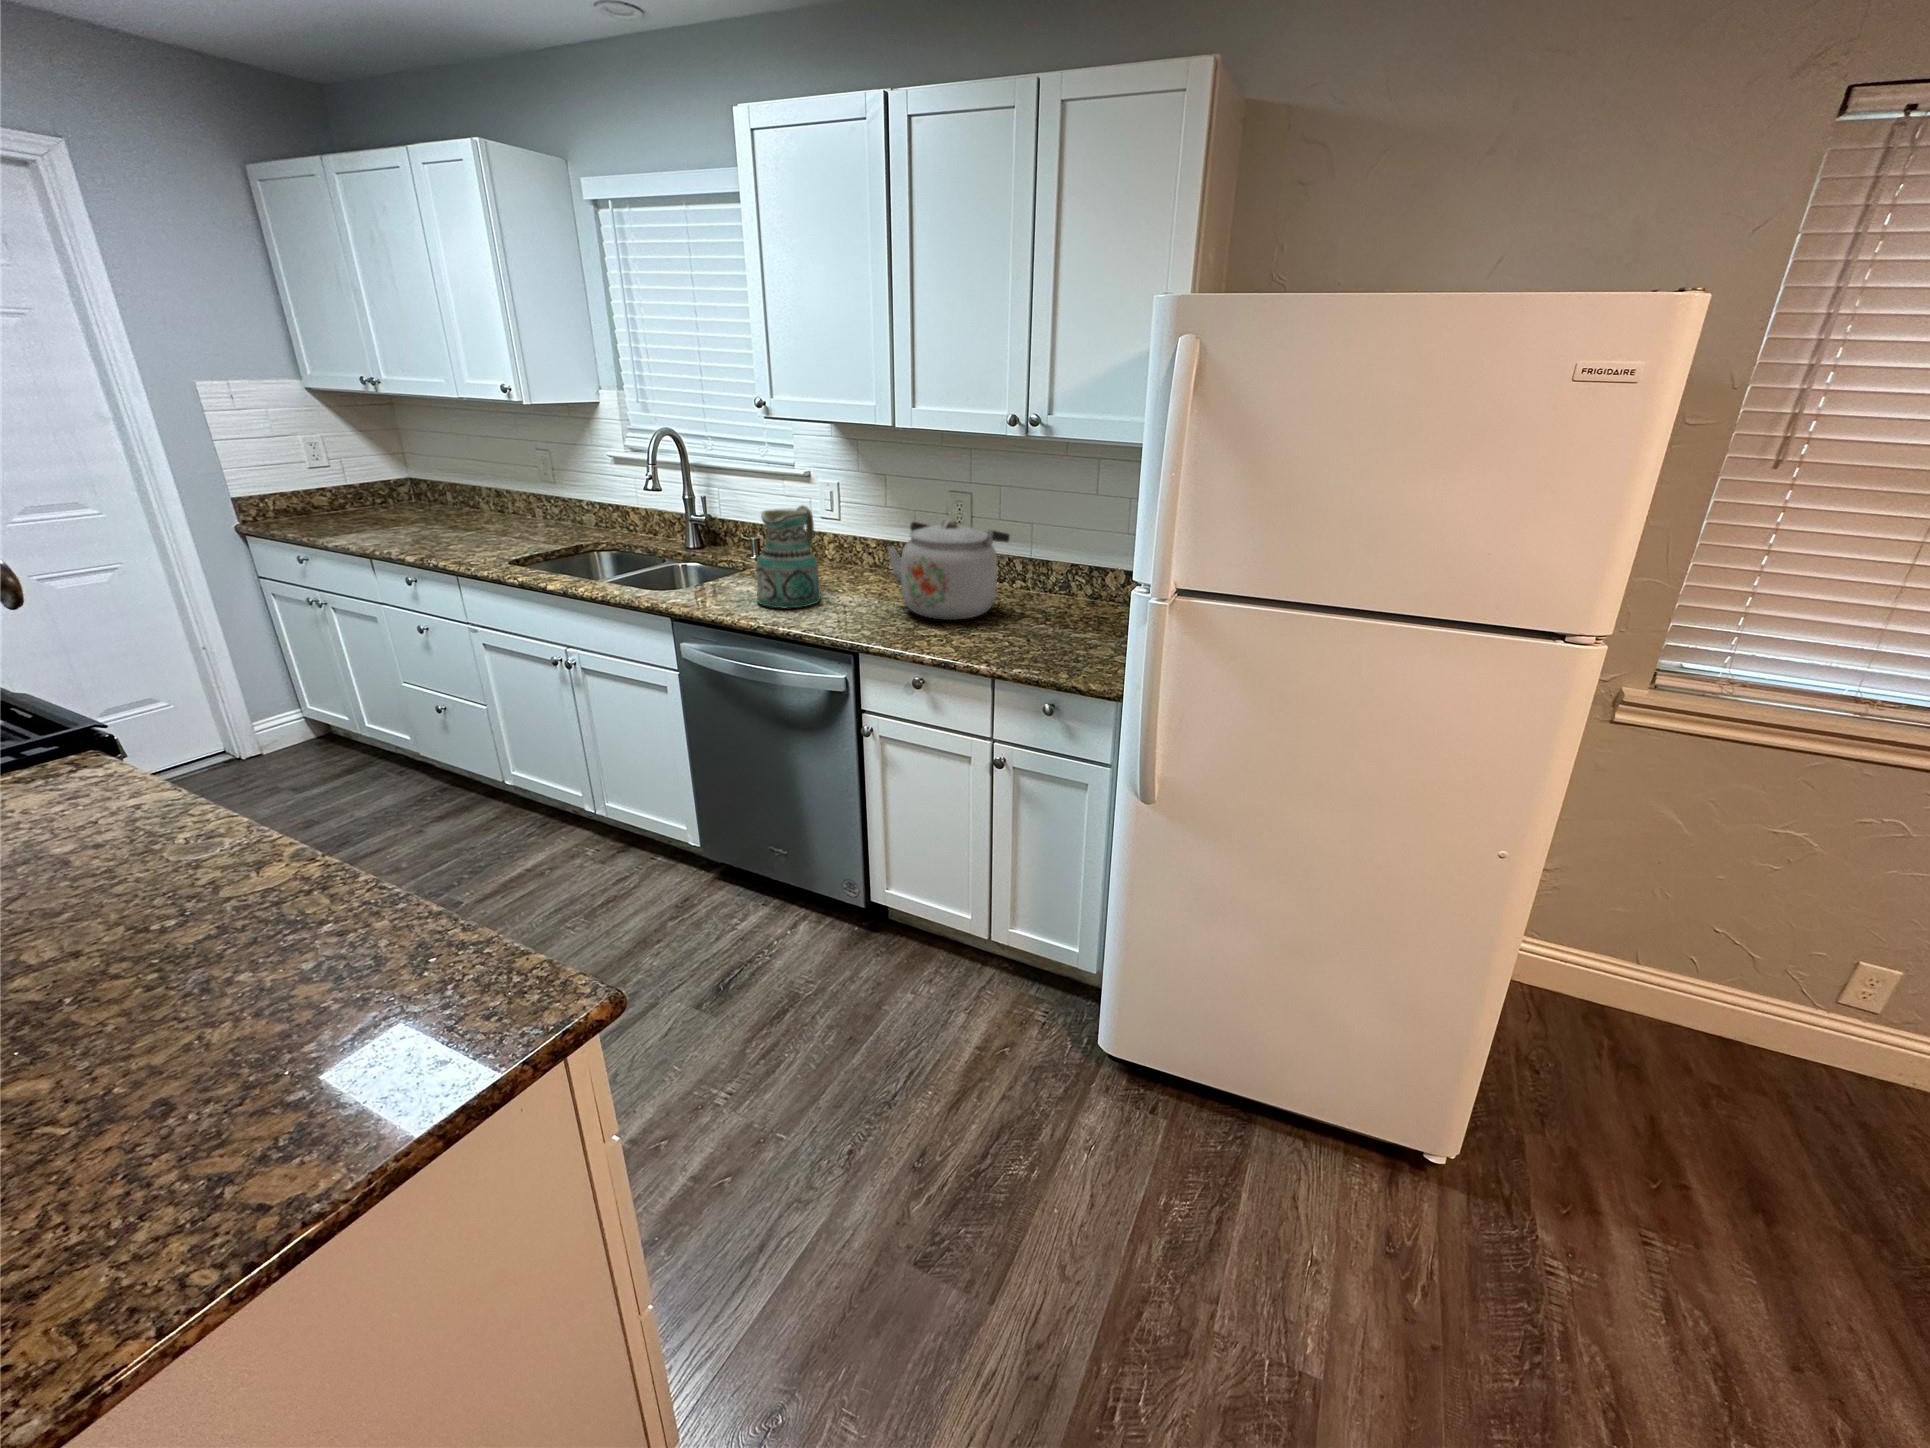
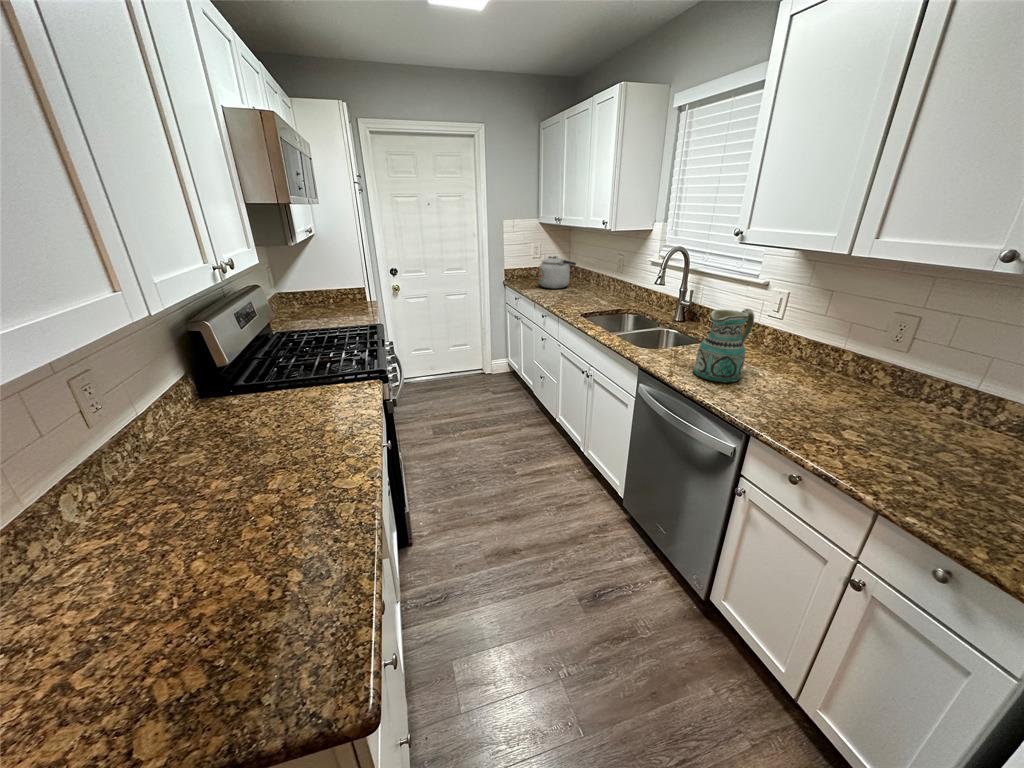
kettle: present [887,520,1010,620] -> present [539,256,576,289]

